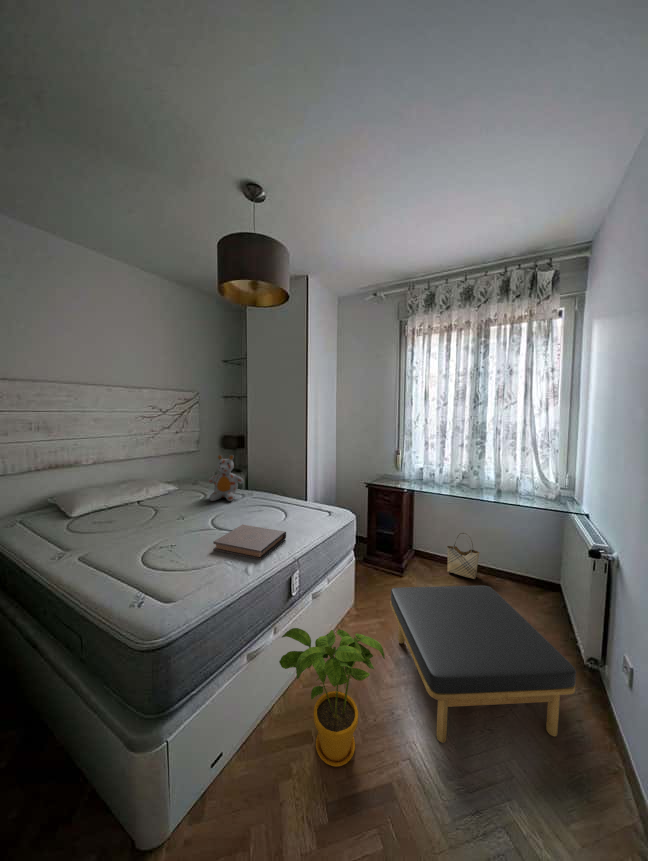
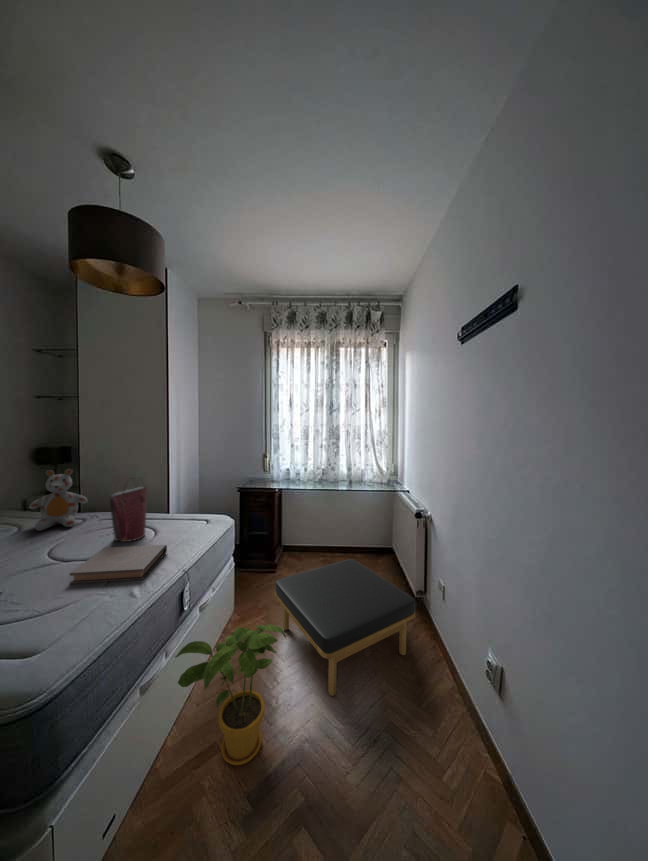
handbag: none [249,465,280,522] -> present [110,485,148,542]
woven basket: present [447,533,479,579] -> none [312,522,338,559]

